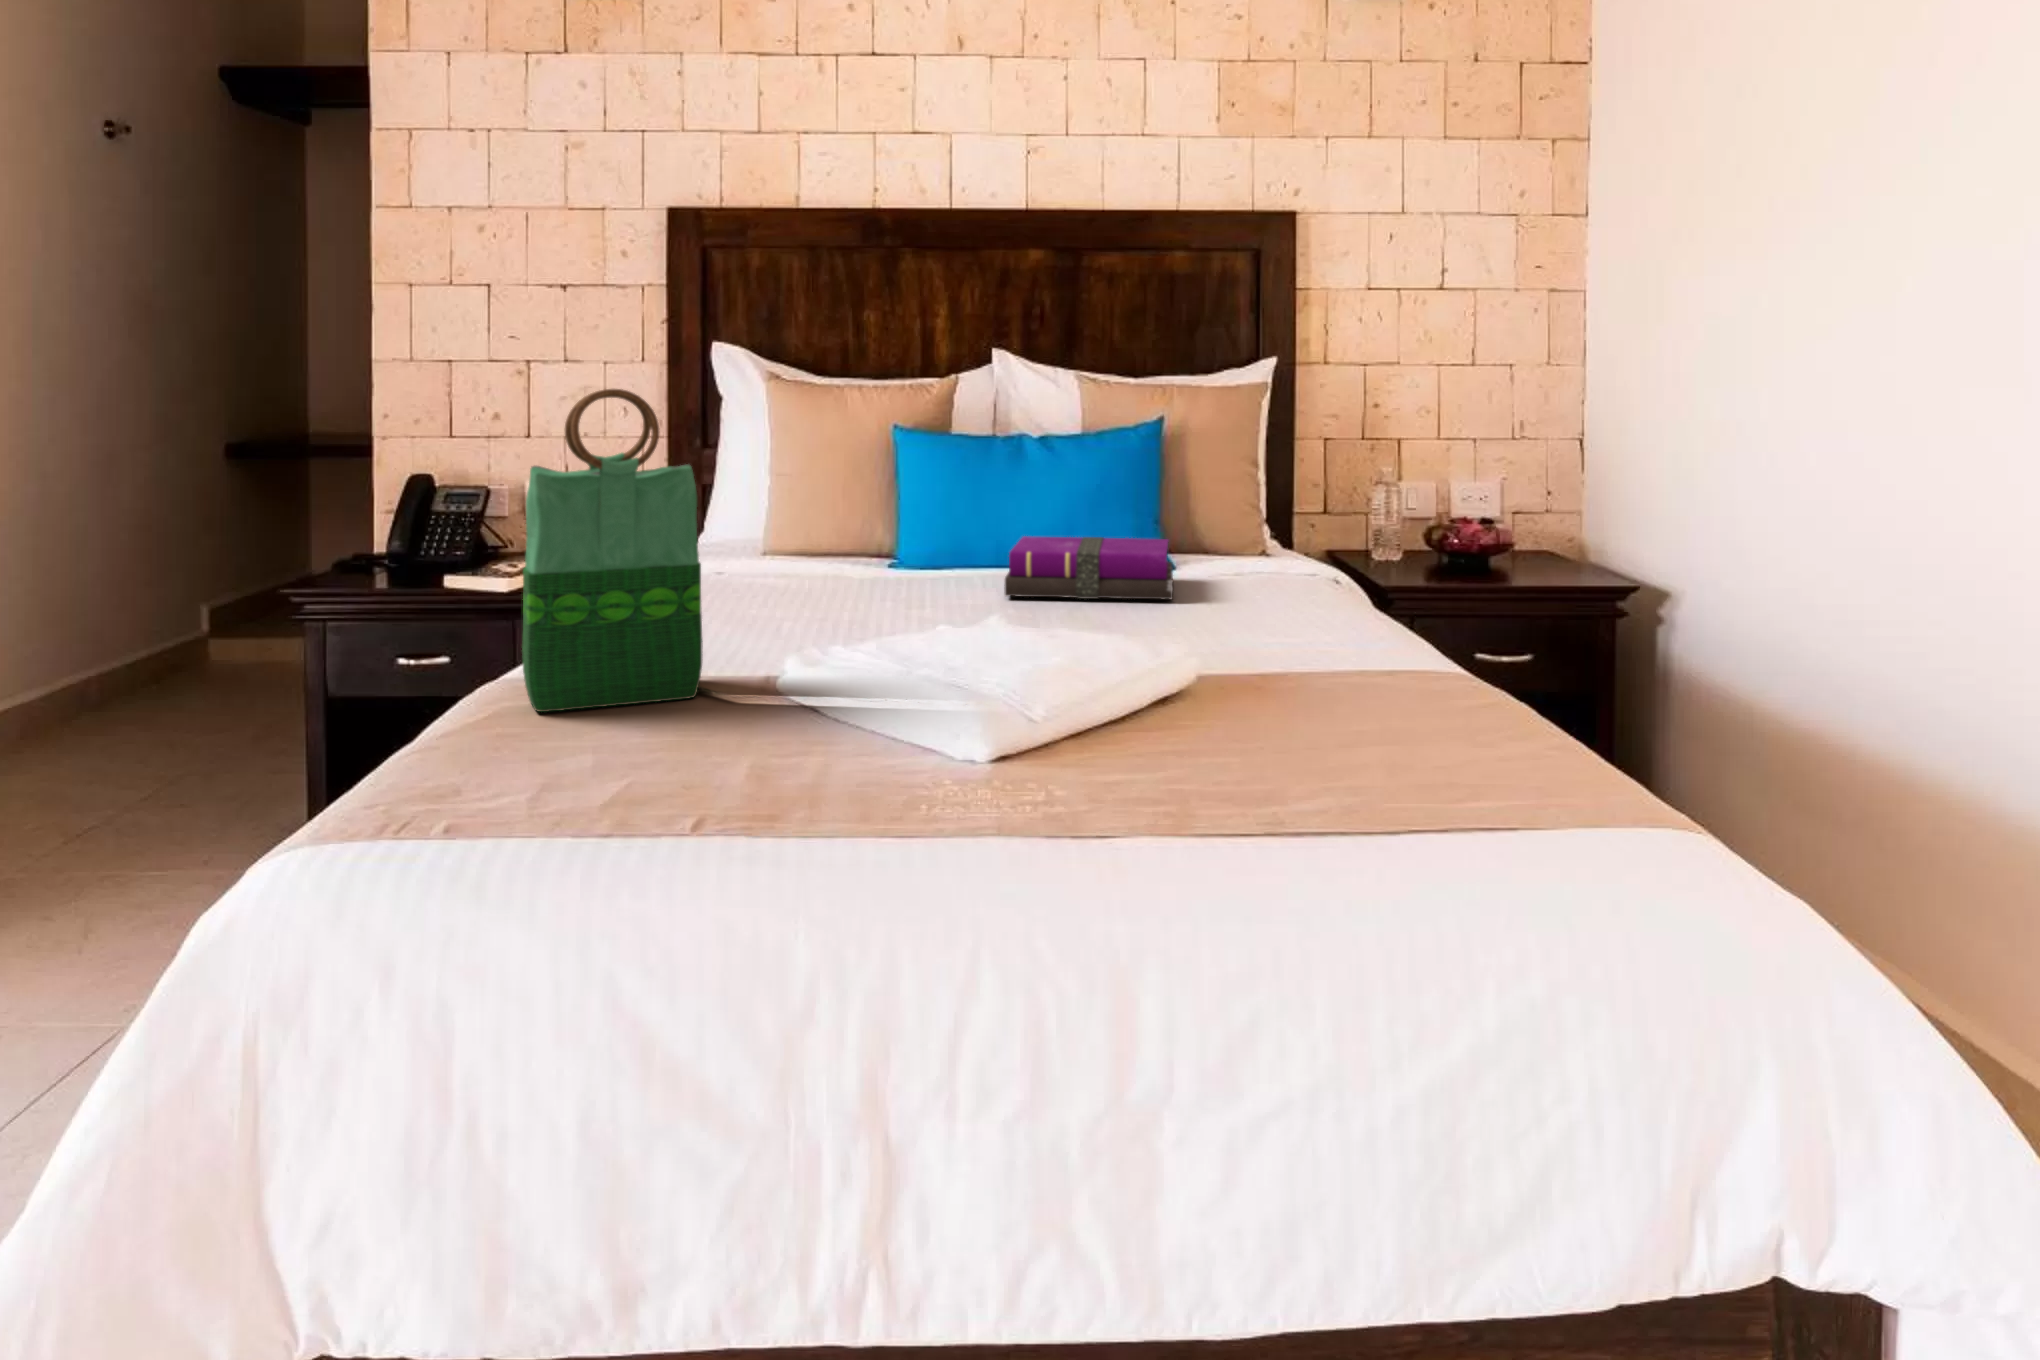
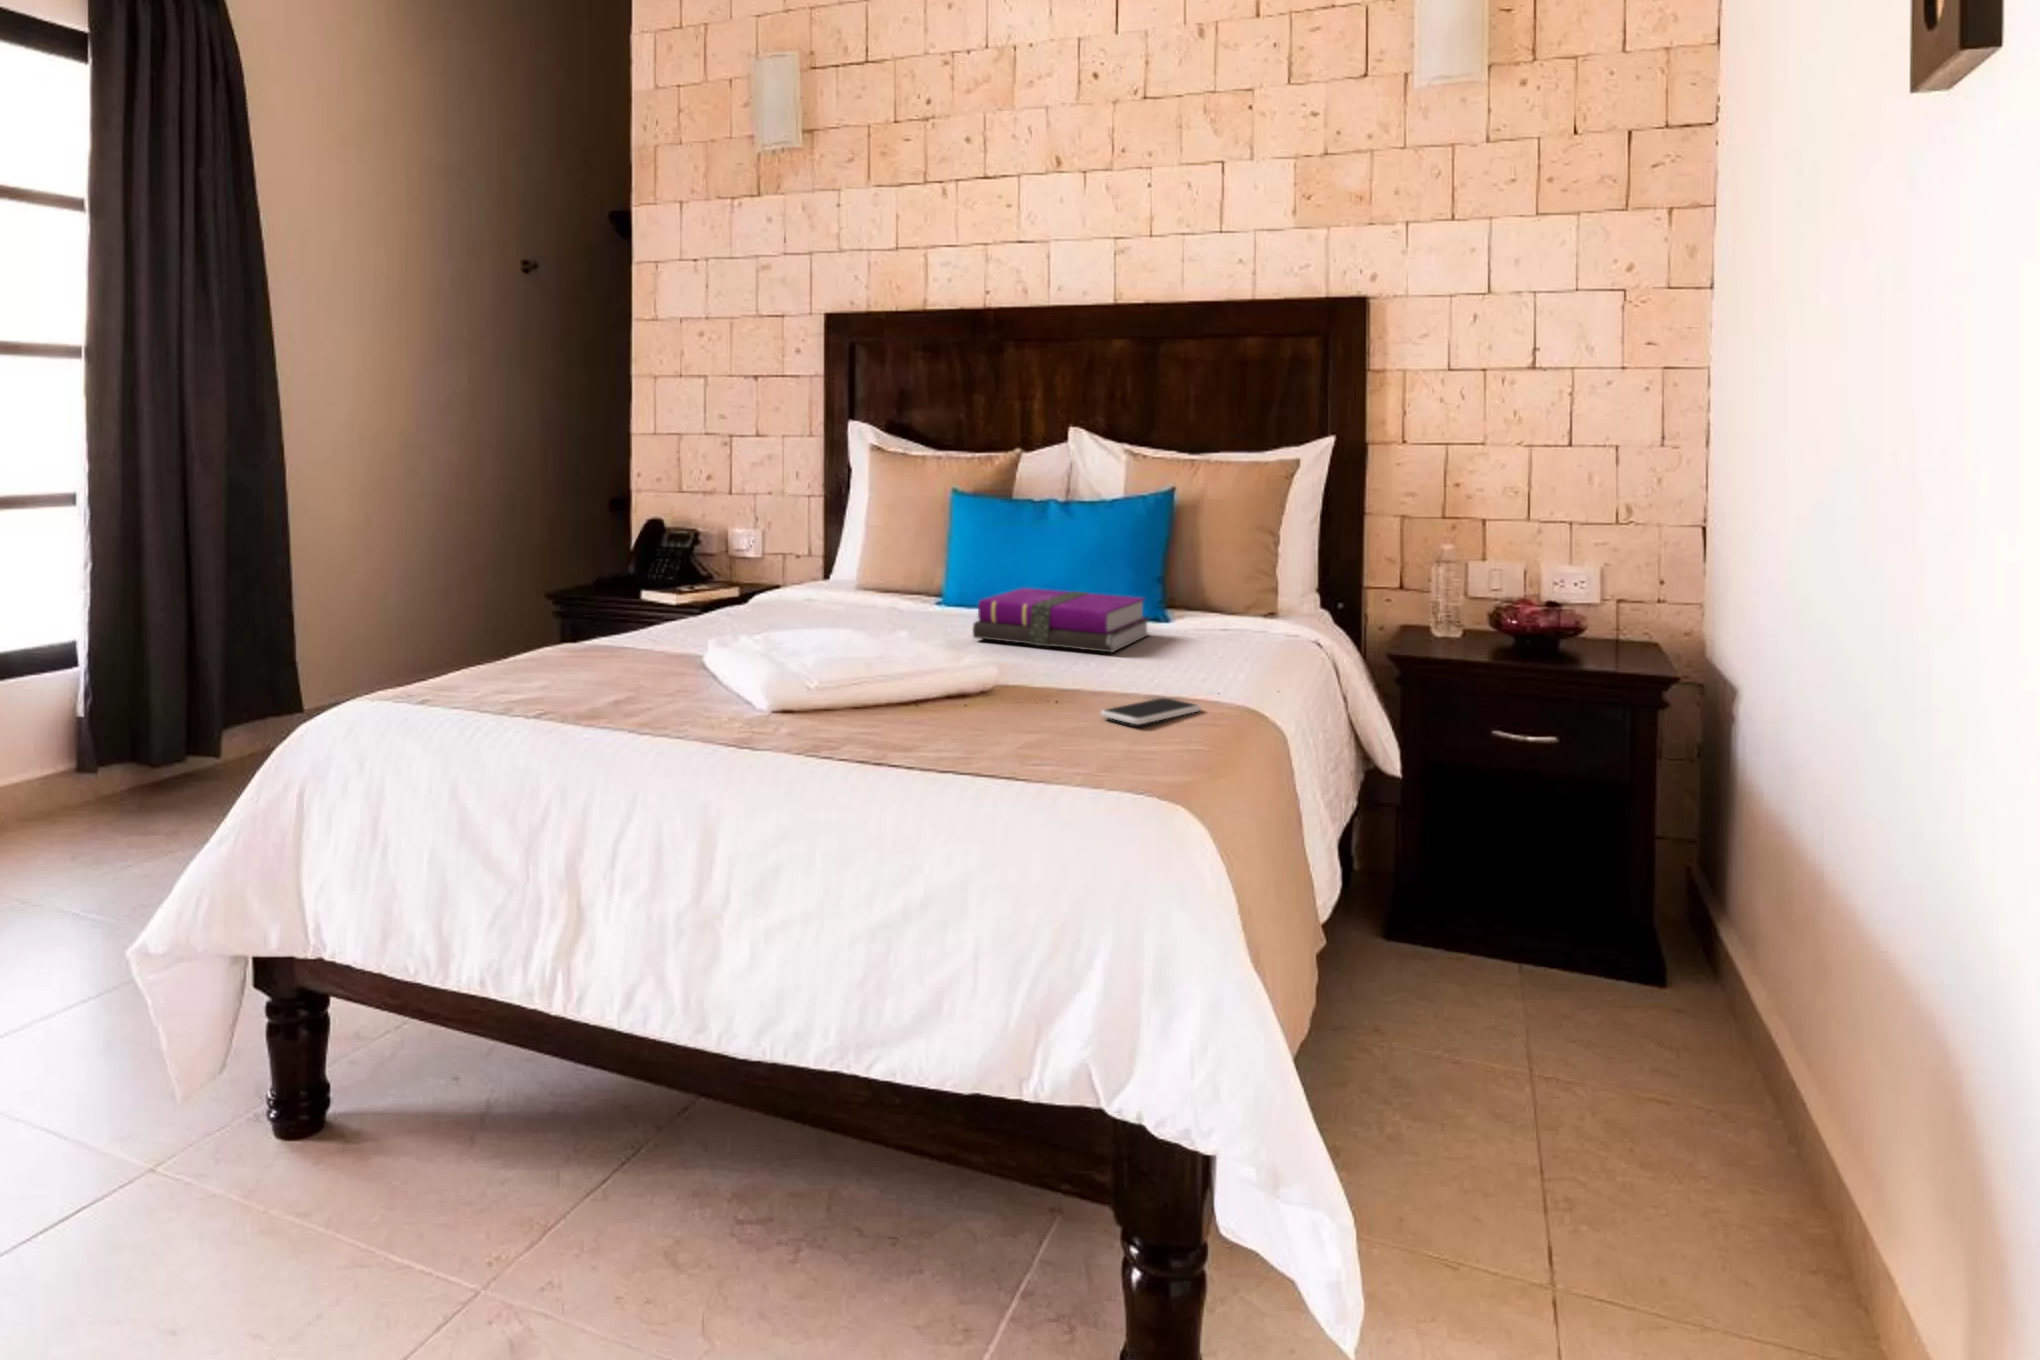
tote bag: present [522,389,703,712] -> none [493,456,630,698]
smartphone: none [1260,639,1338,666] -> present [1101,698,1200,724]

